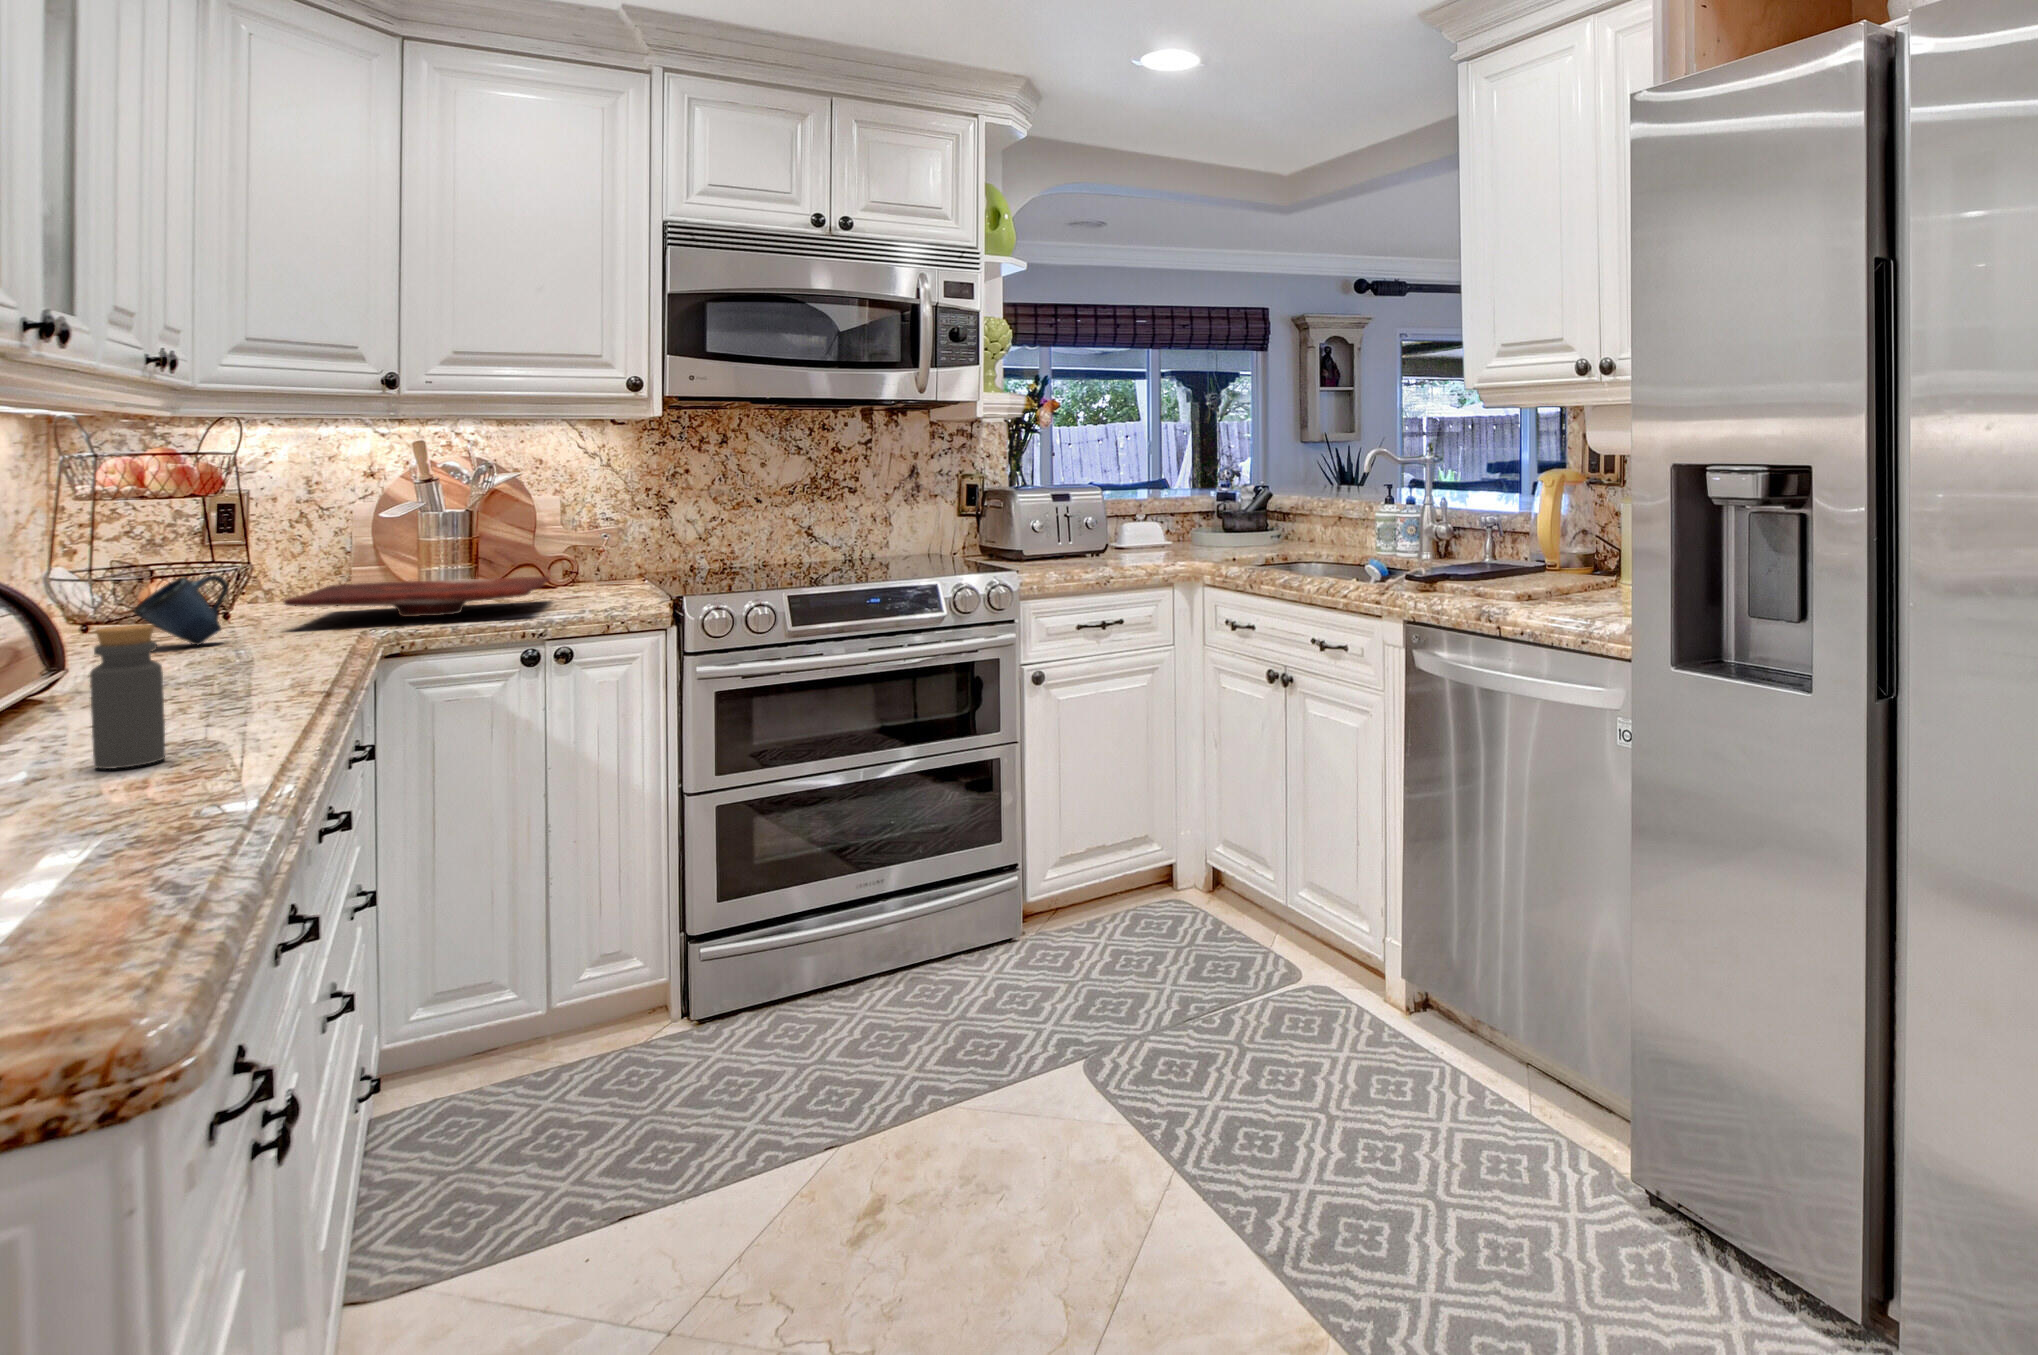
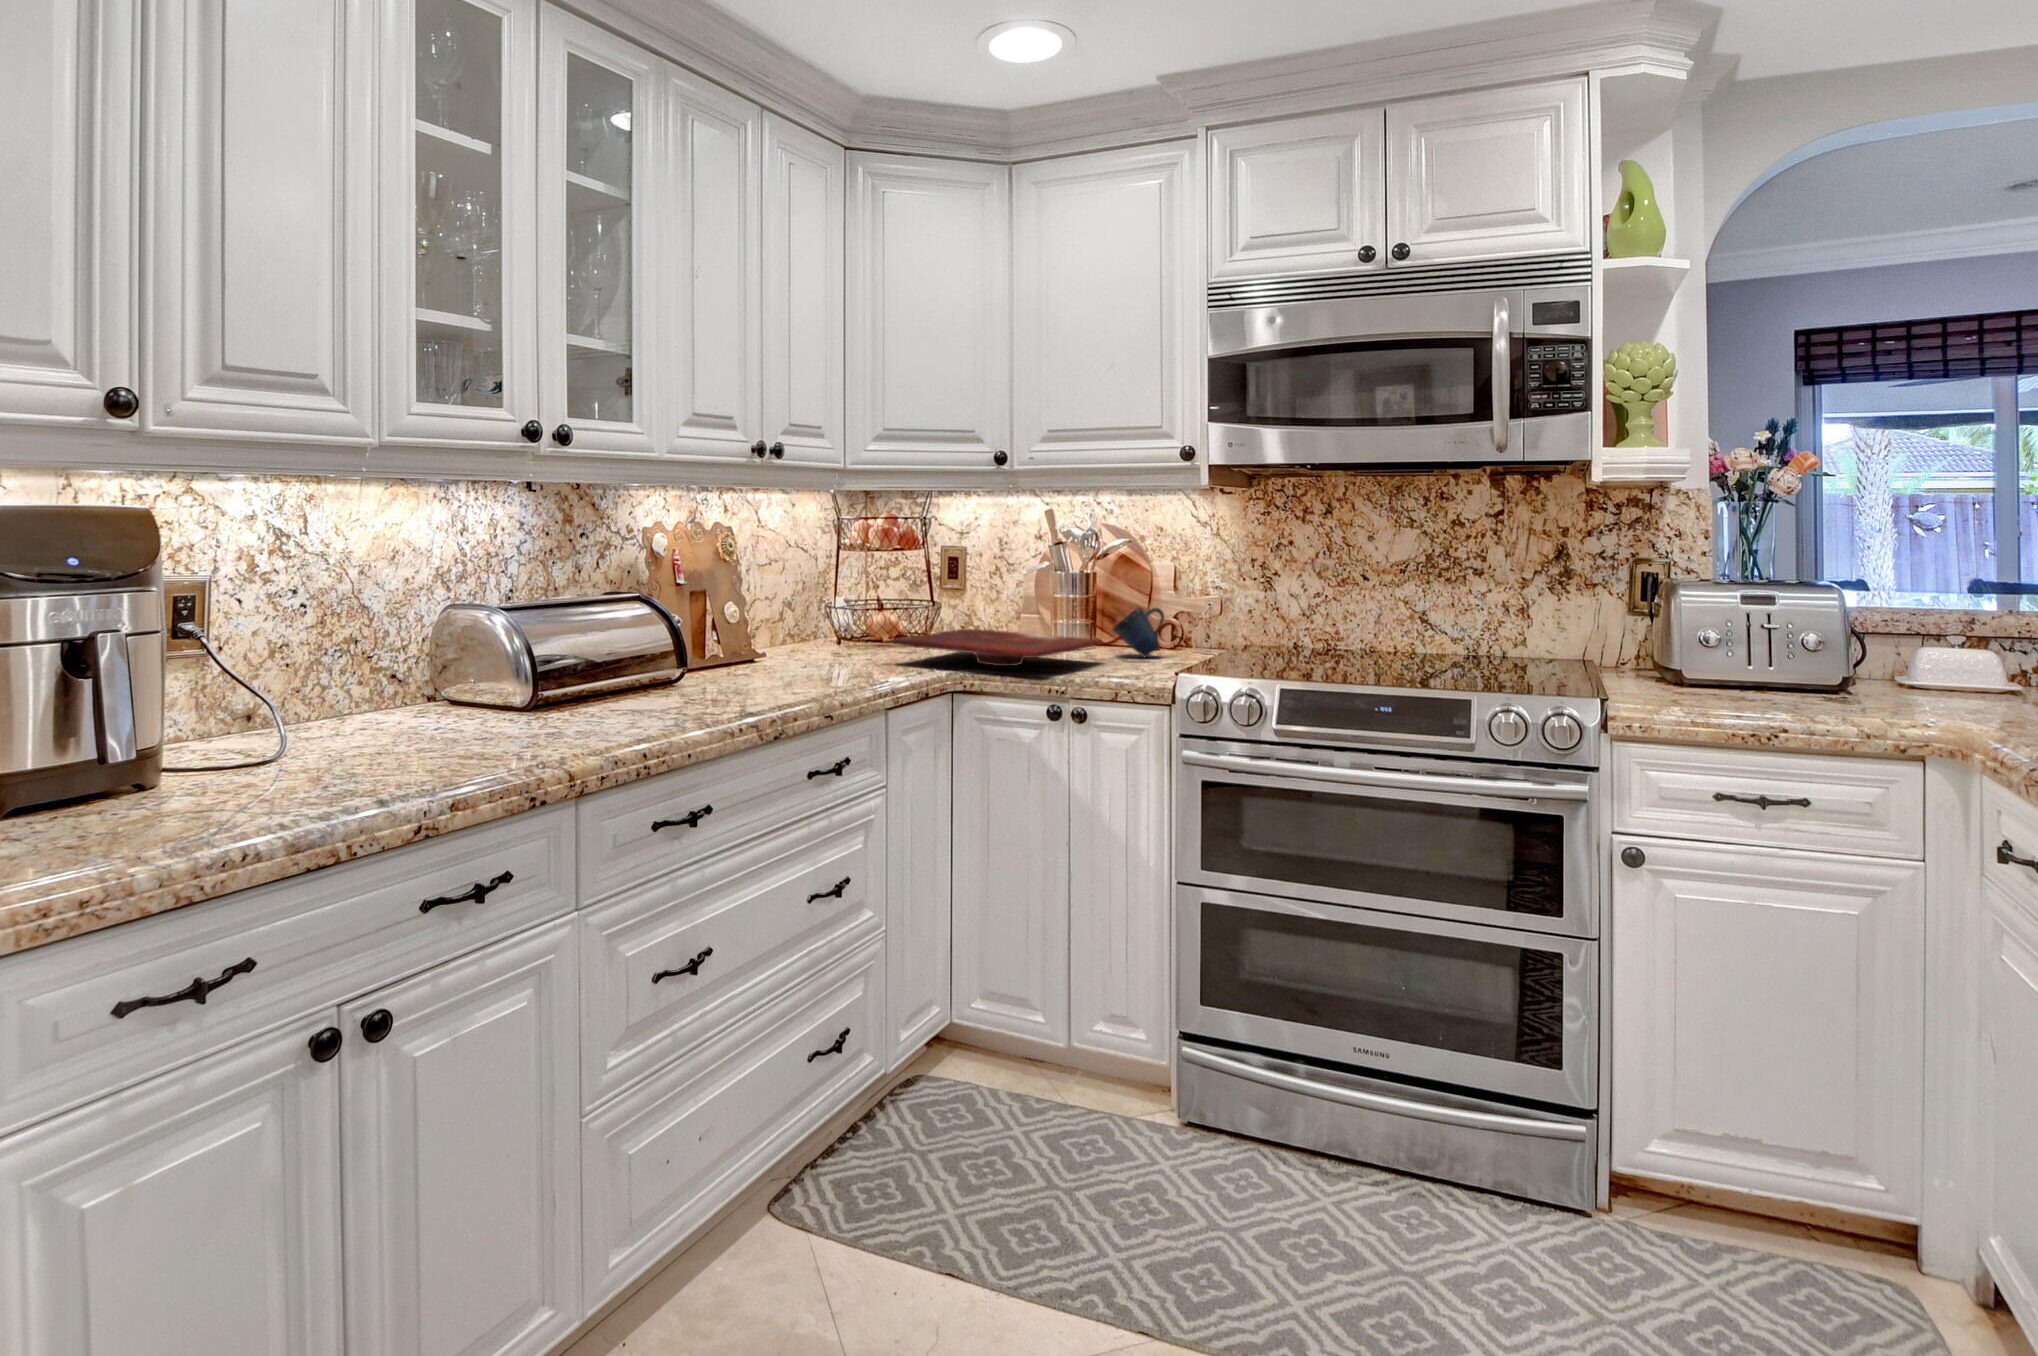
mug: present [133,575,229,645] -> present [1113,608,1164,657]
bottle: present [90,625,165,769] -> none [465,661,511,775]

